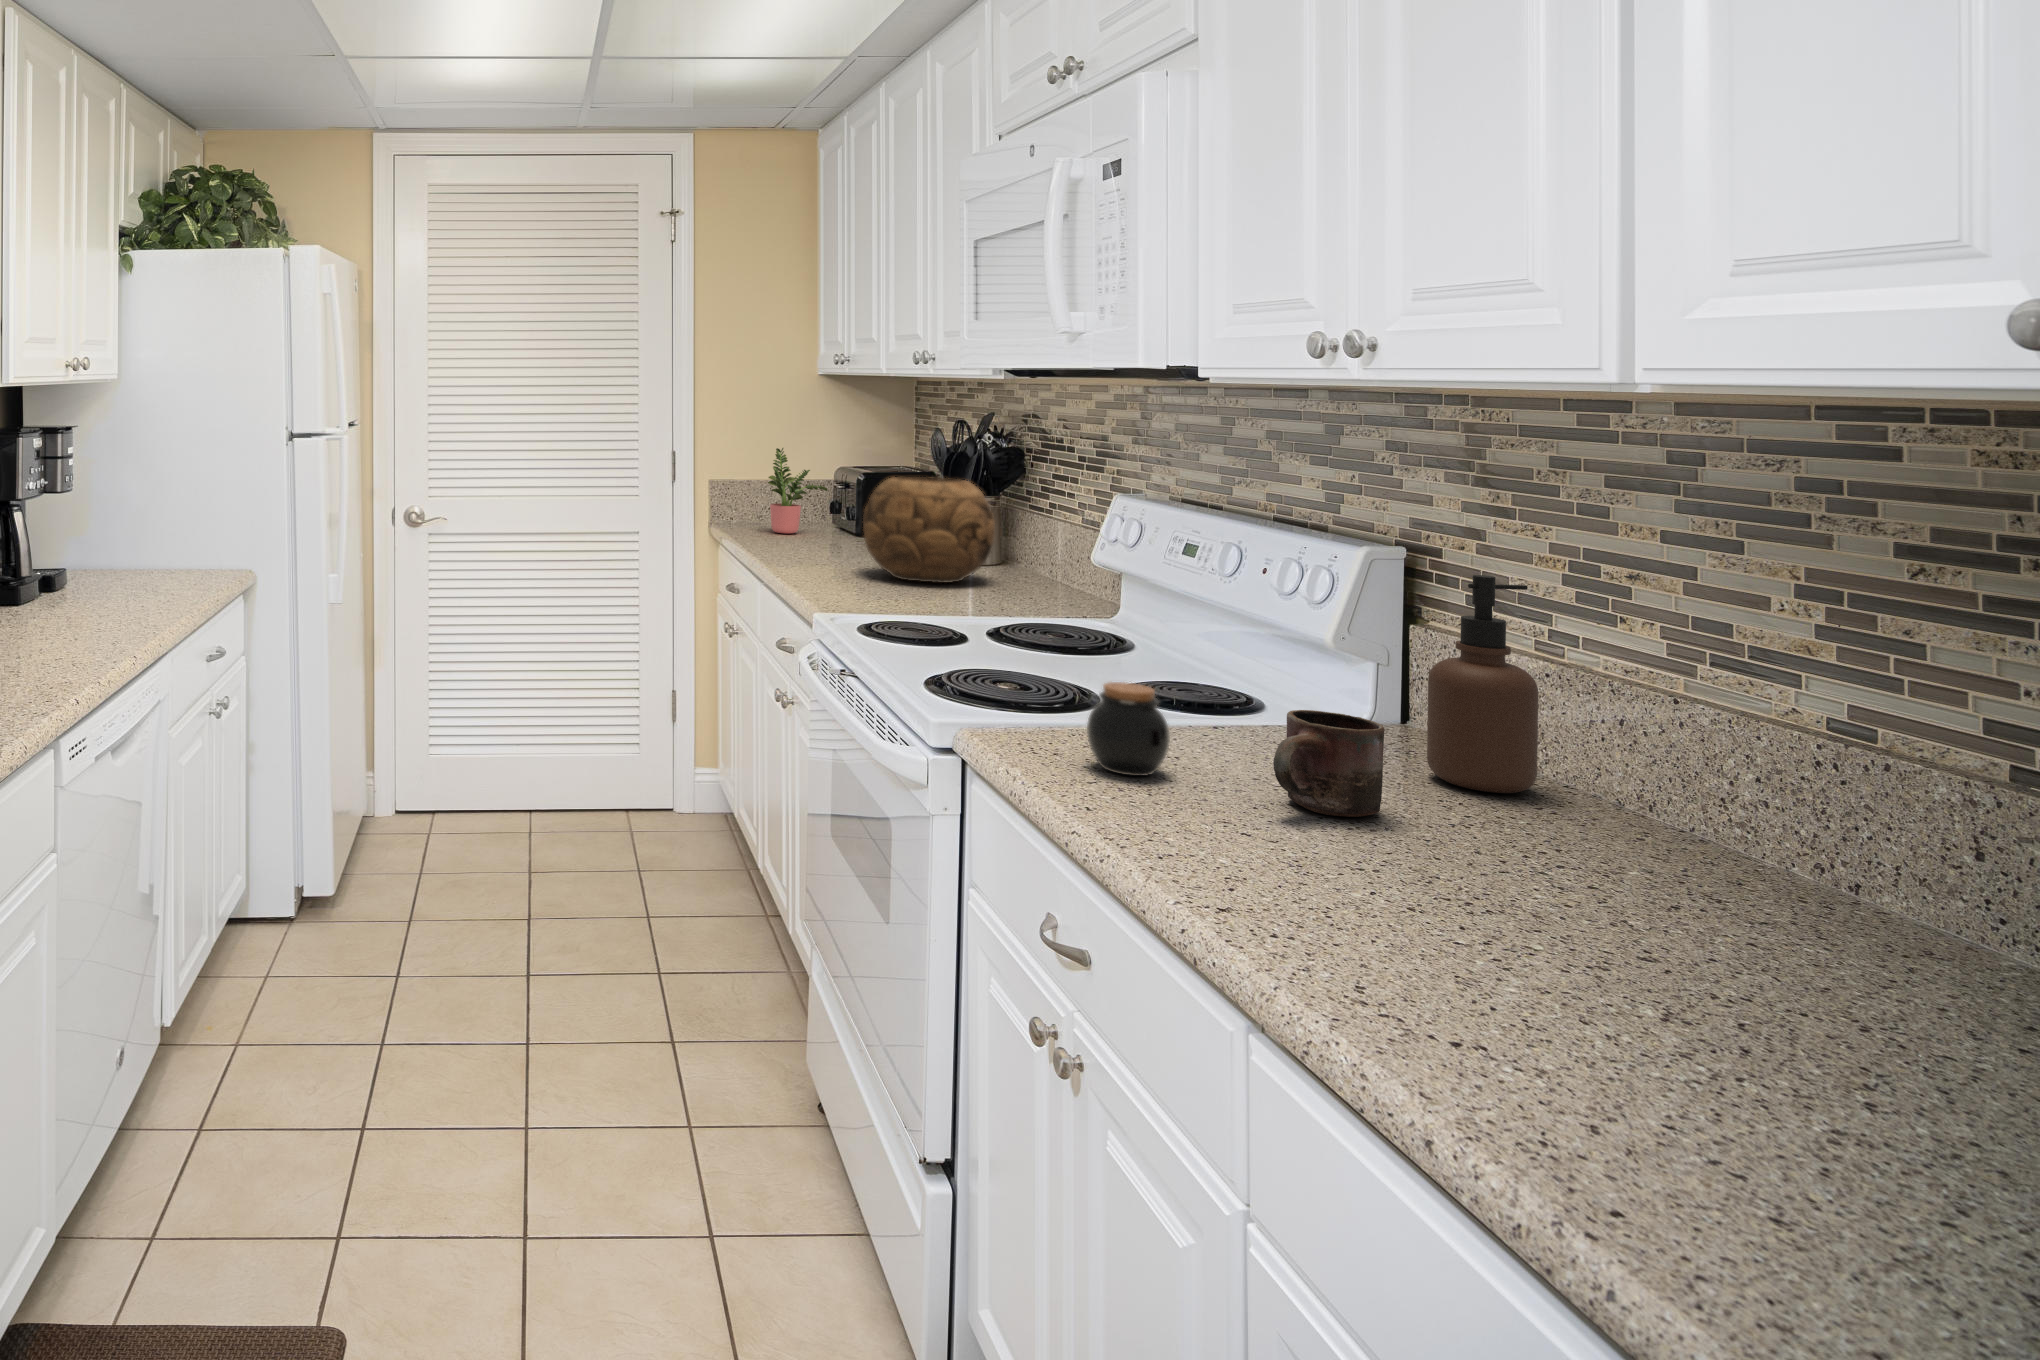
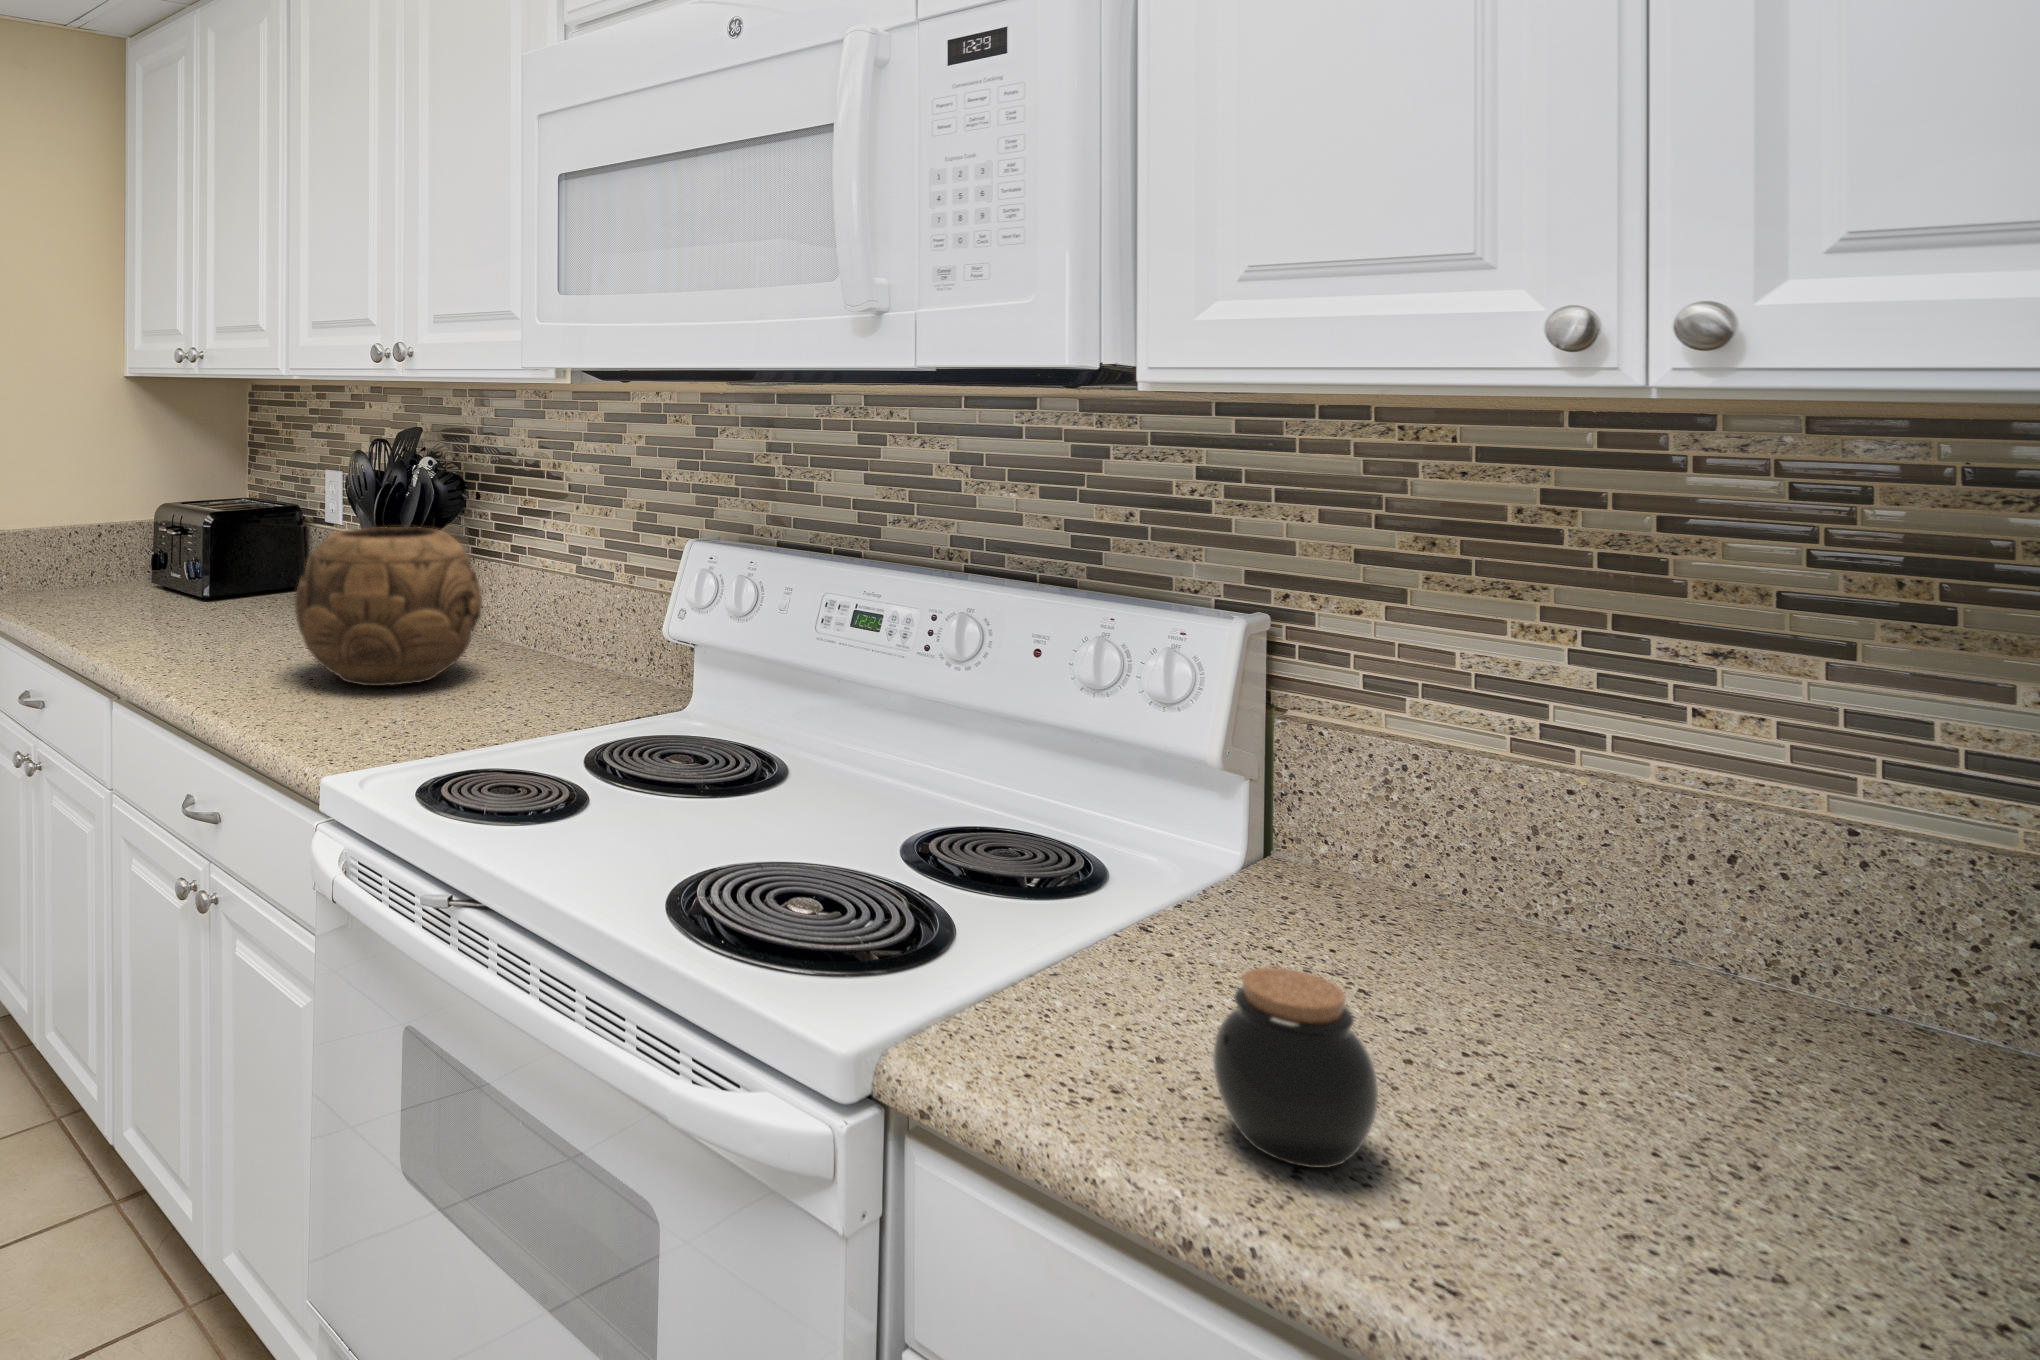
potted plant: present [768,448,828,534] -> none [81,489,167,615]
soap dispenser: present [1427,575,1538,793] -> none [1489,672,1659,1005]
mug: present [1273,710,1385,817] -> none [1537,961,1728,1175]

